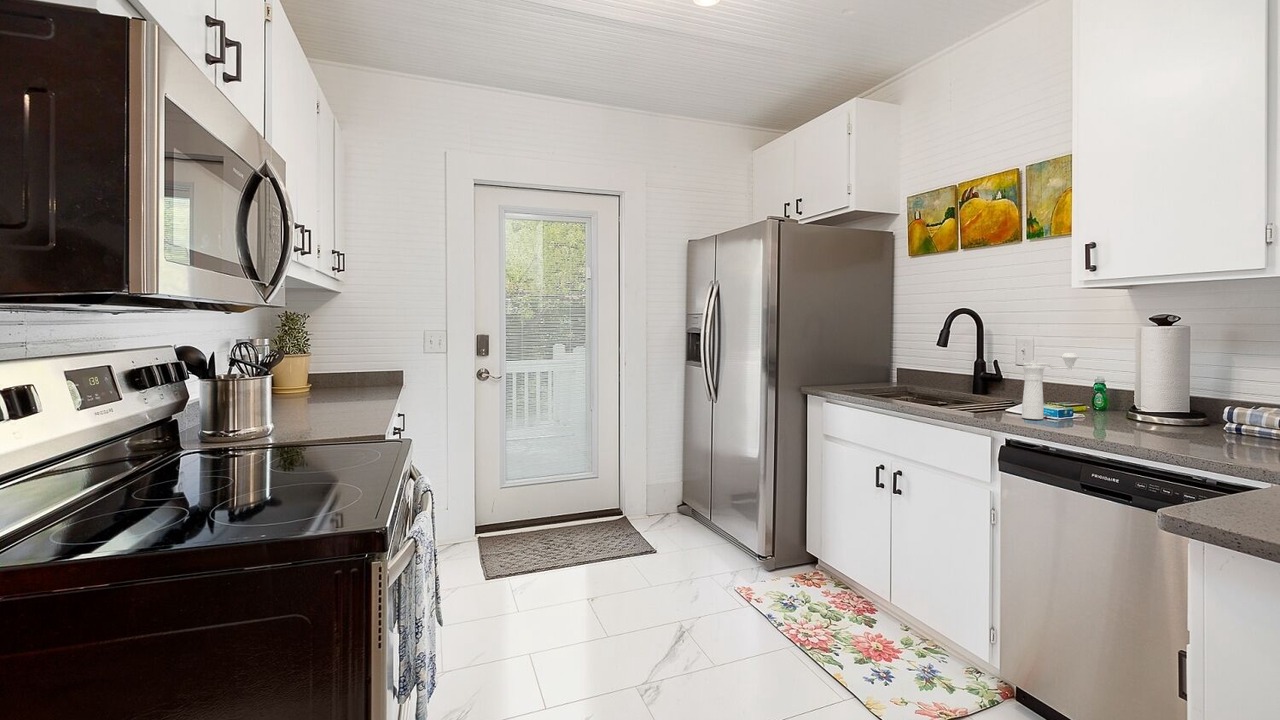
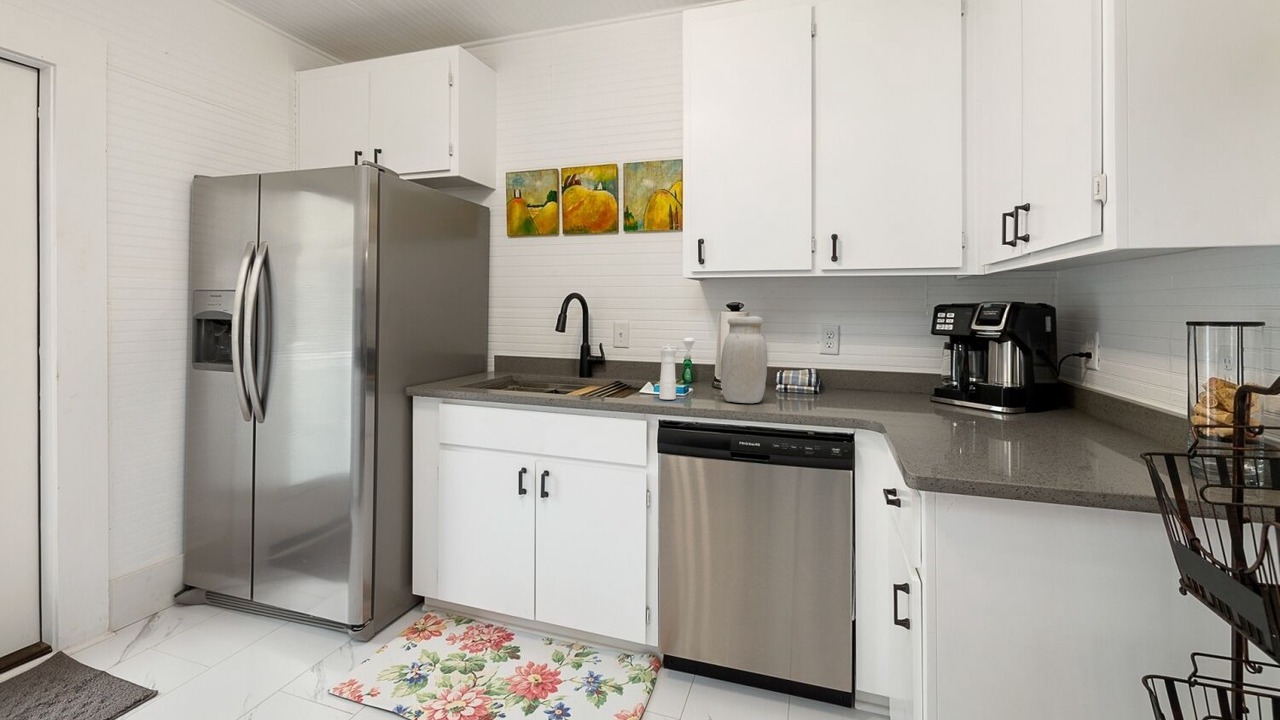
jar: none [1100,330,1173,434] -> present [721,316,767,403]

